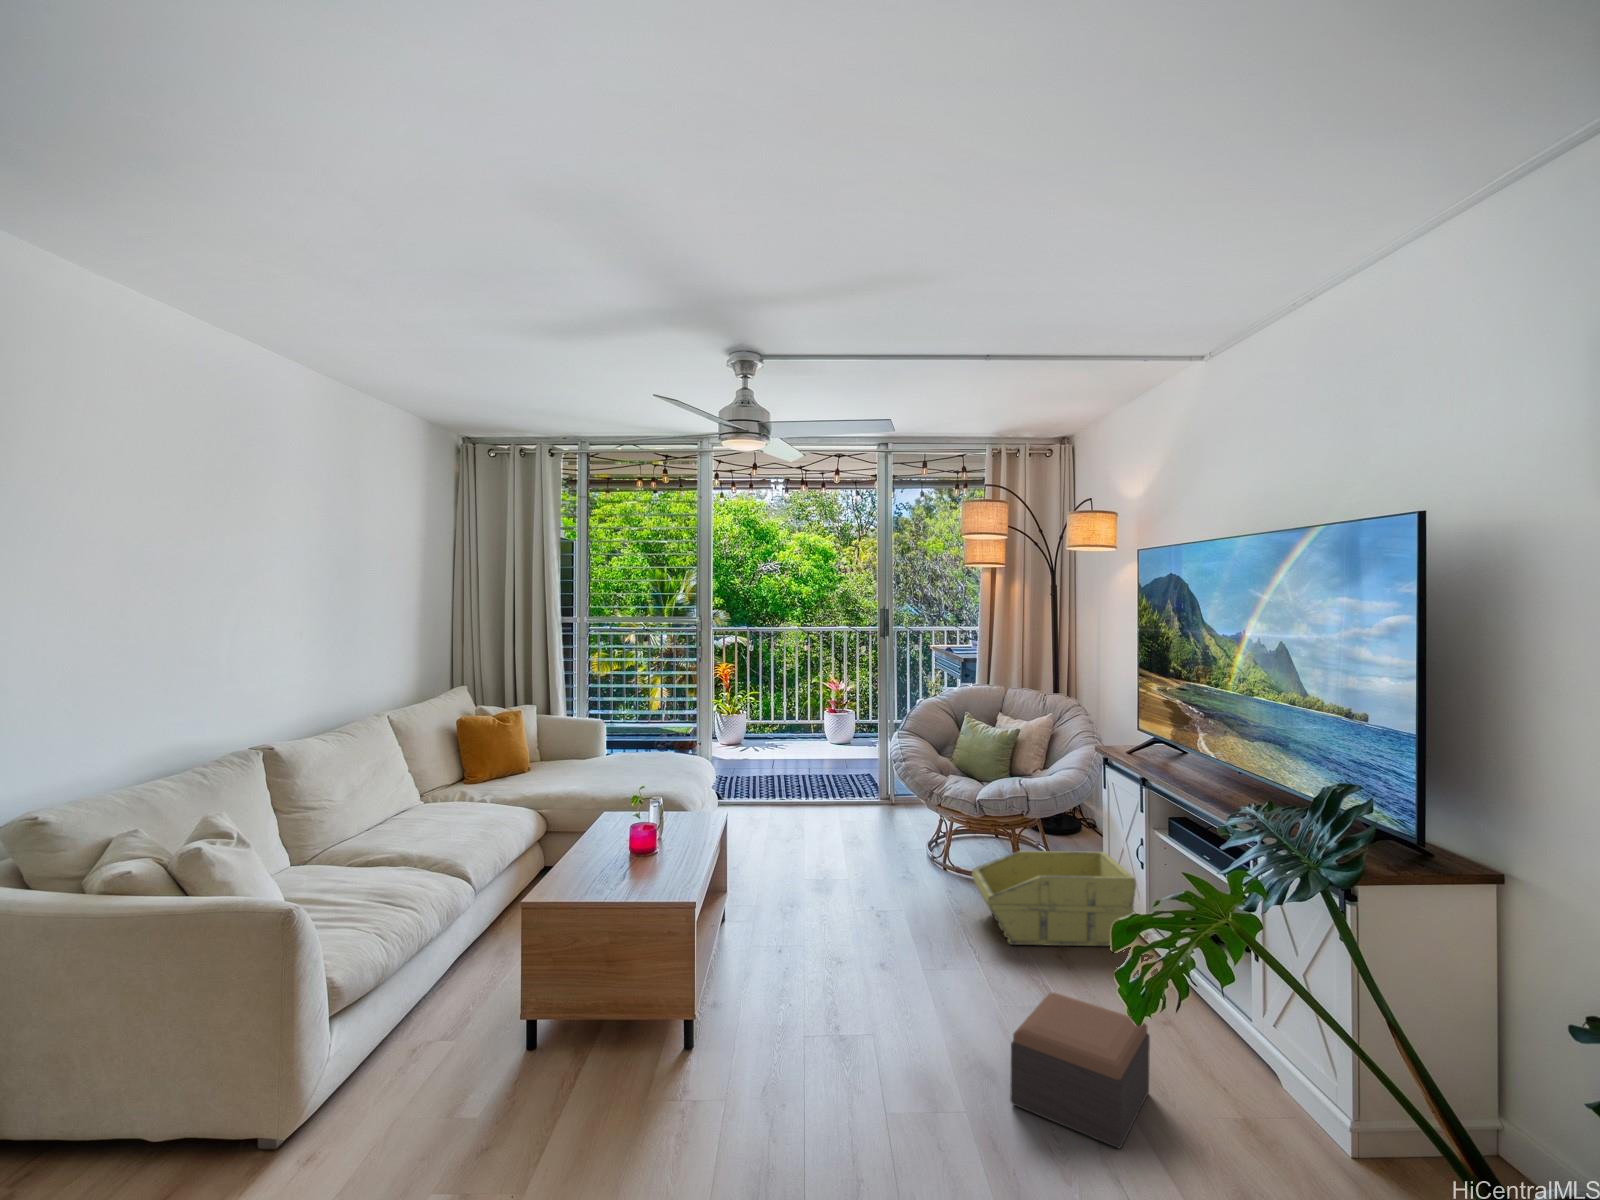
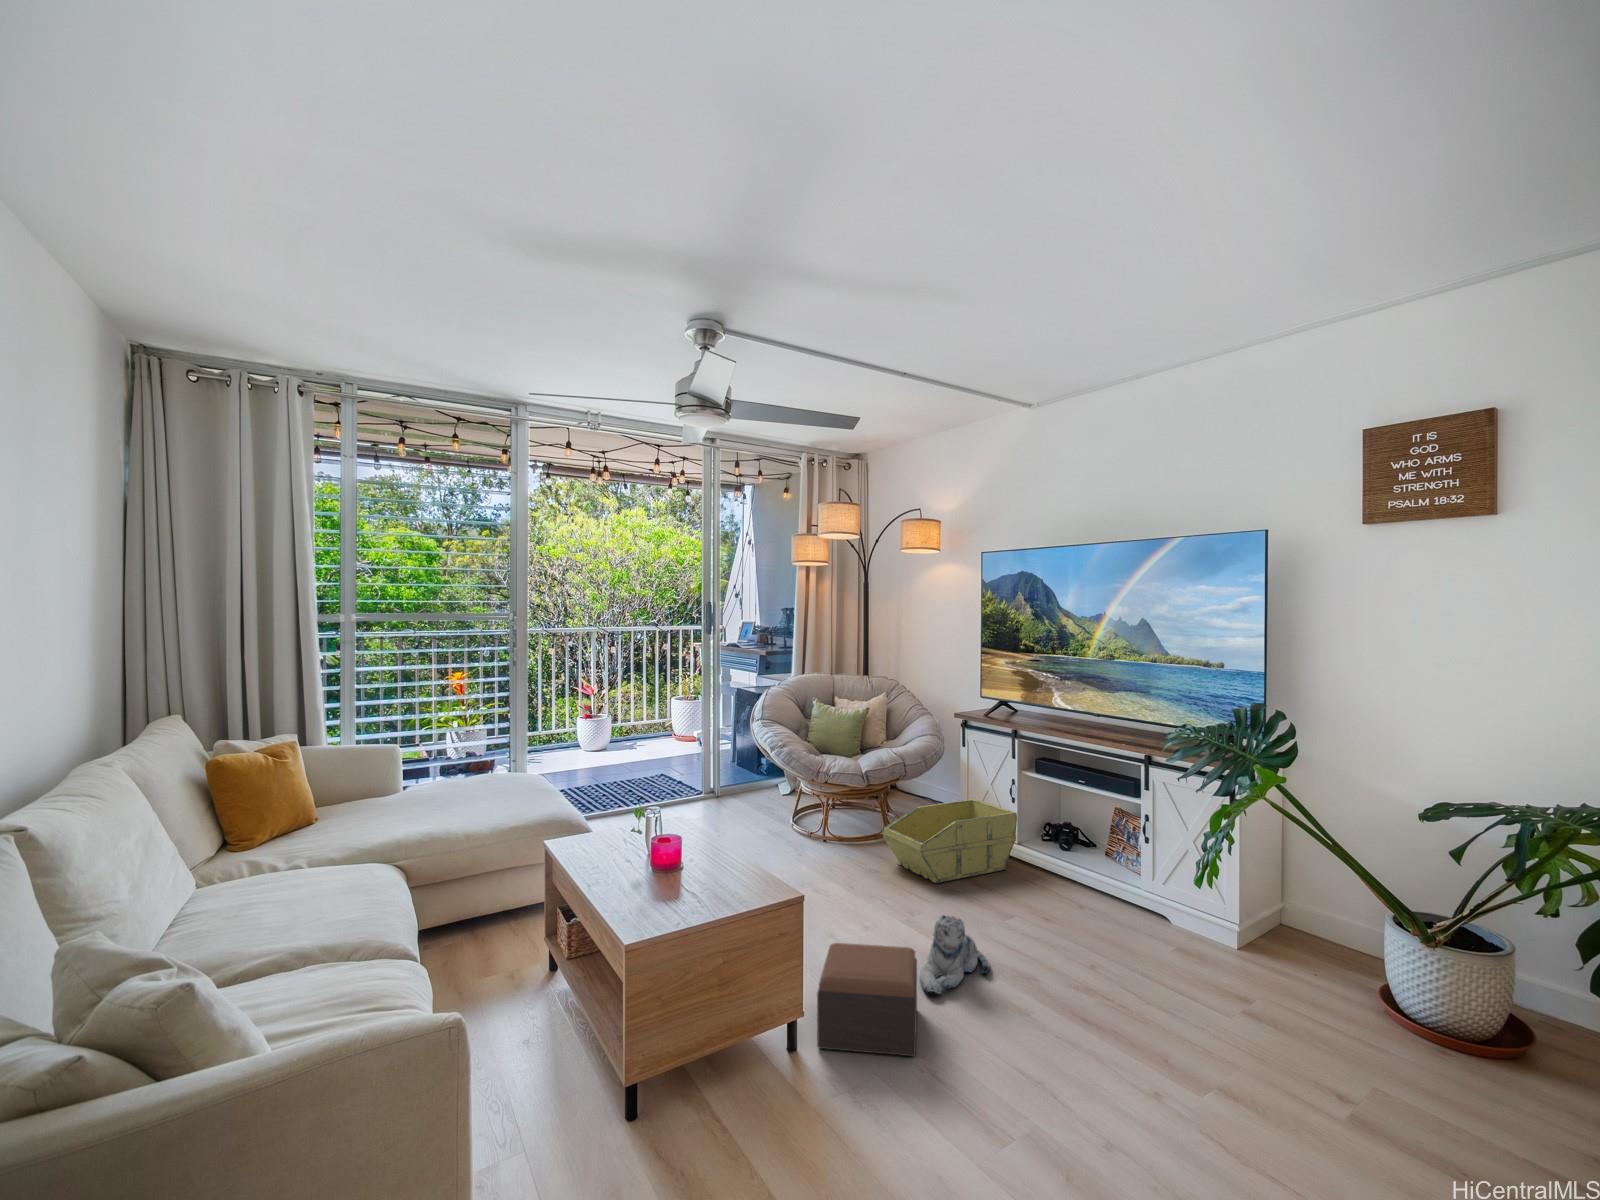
plush toy: none [849,986,966,1080] -> present [920,915,990,994]
footstool: present [1010,992,1150,1148] -> present [817,943,917,1056]

